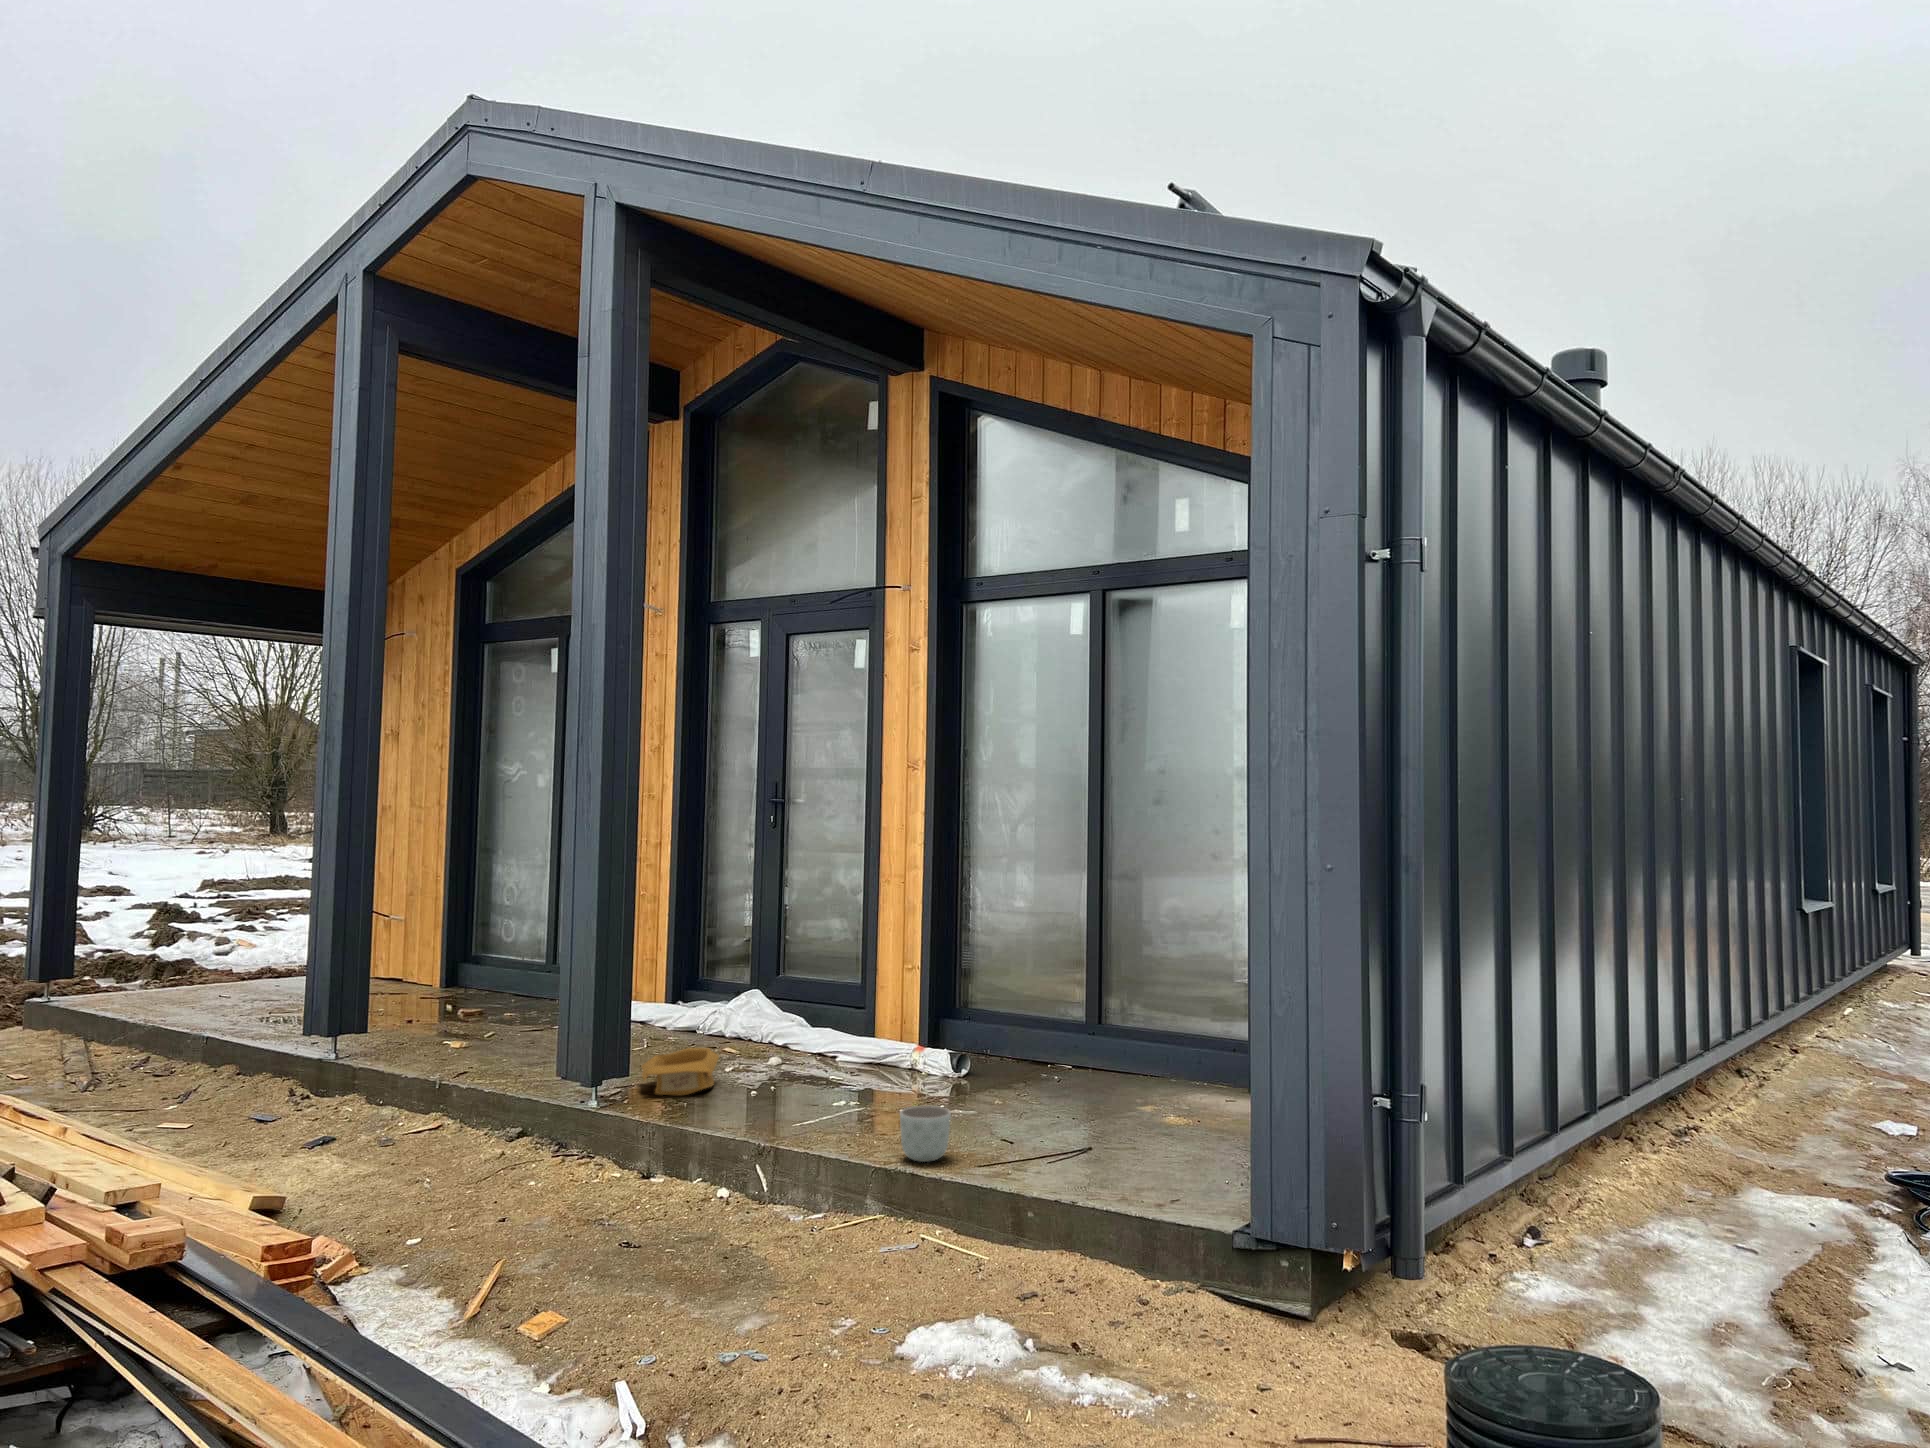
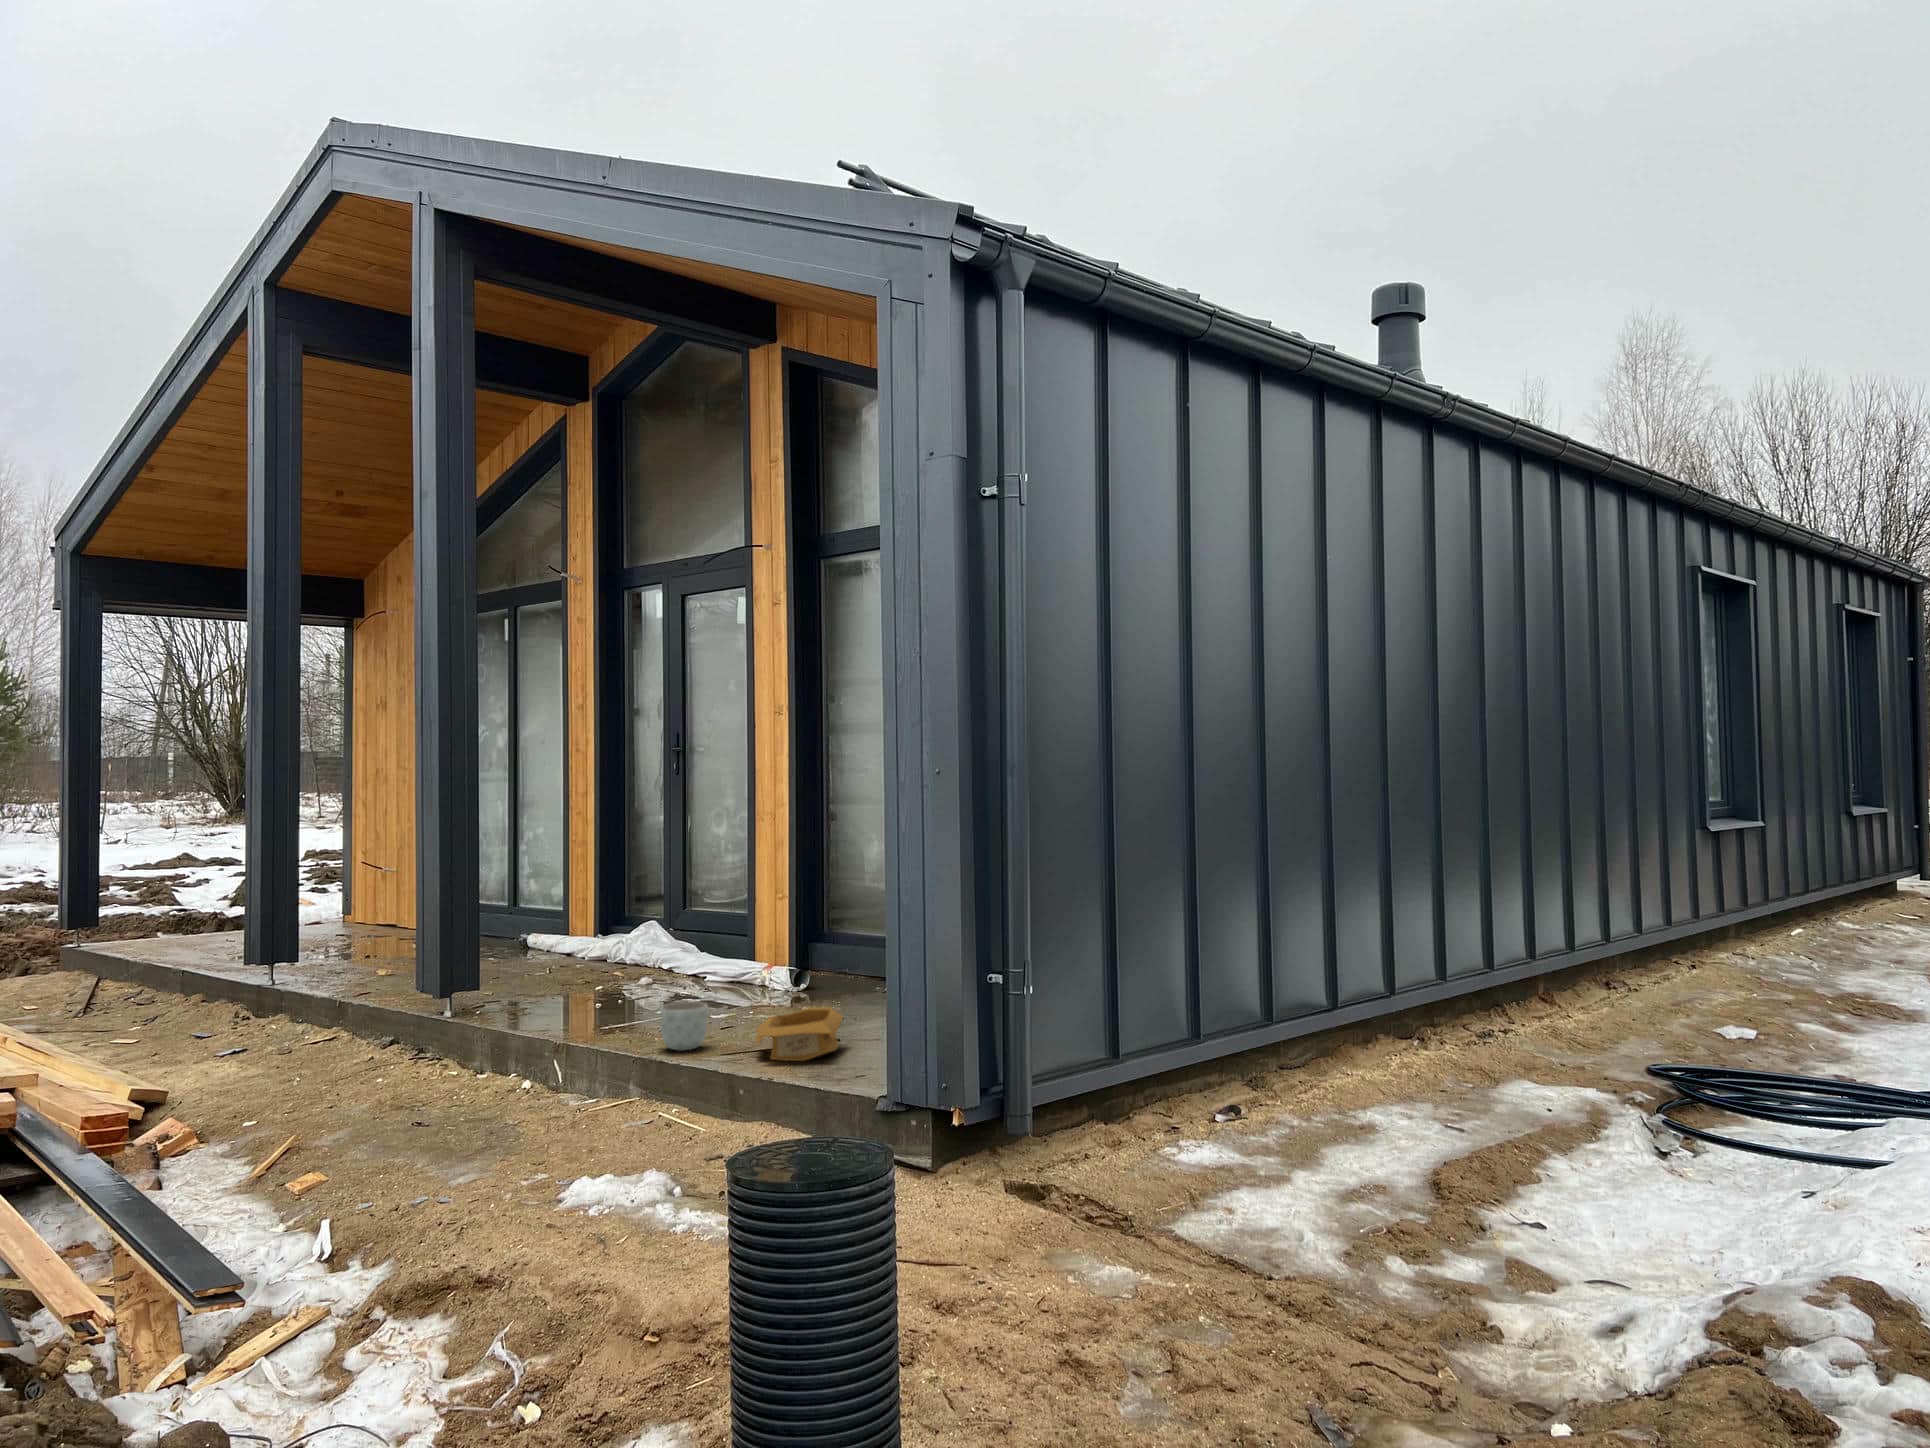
cardboard box: present [642,1048,719,1096] -> present [756,1007,843,1061]

